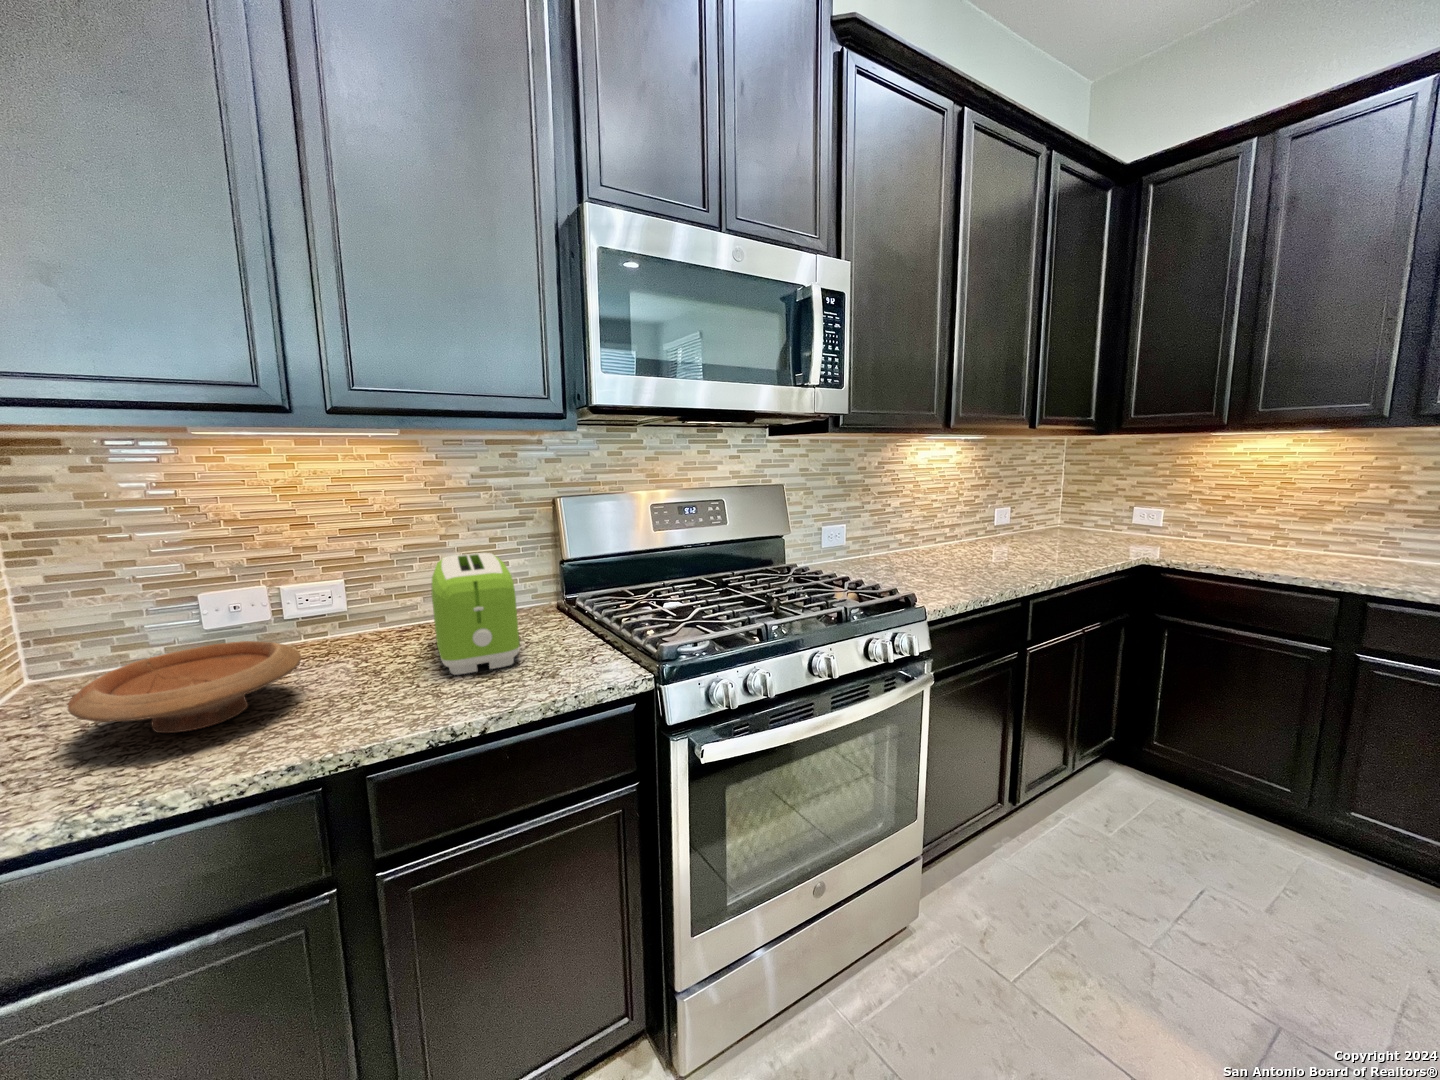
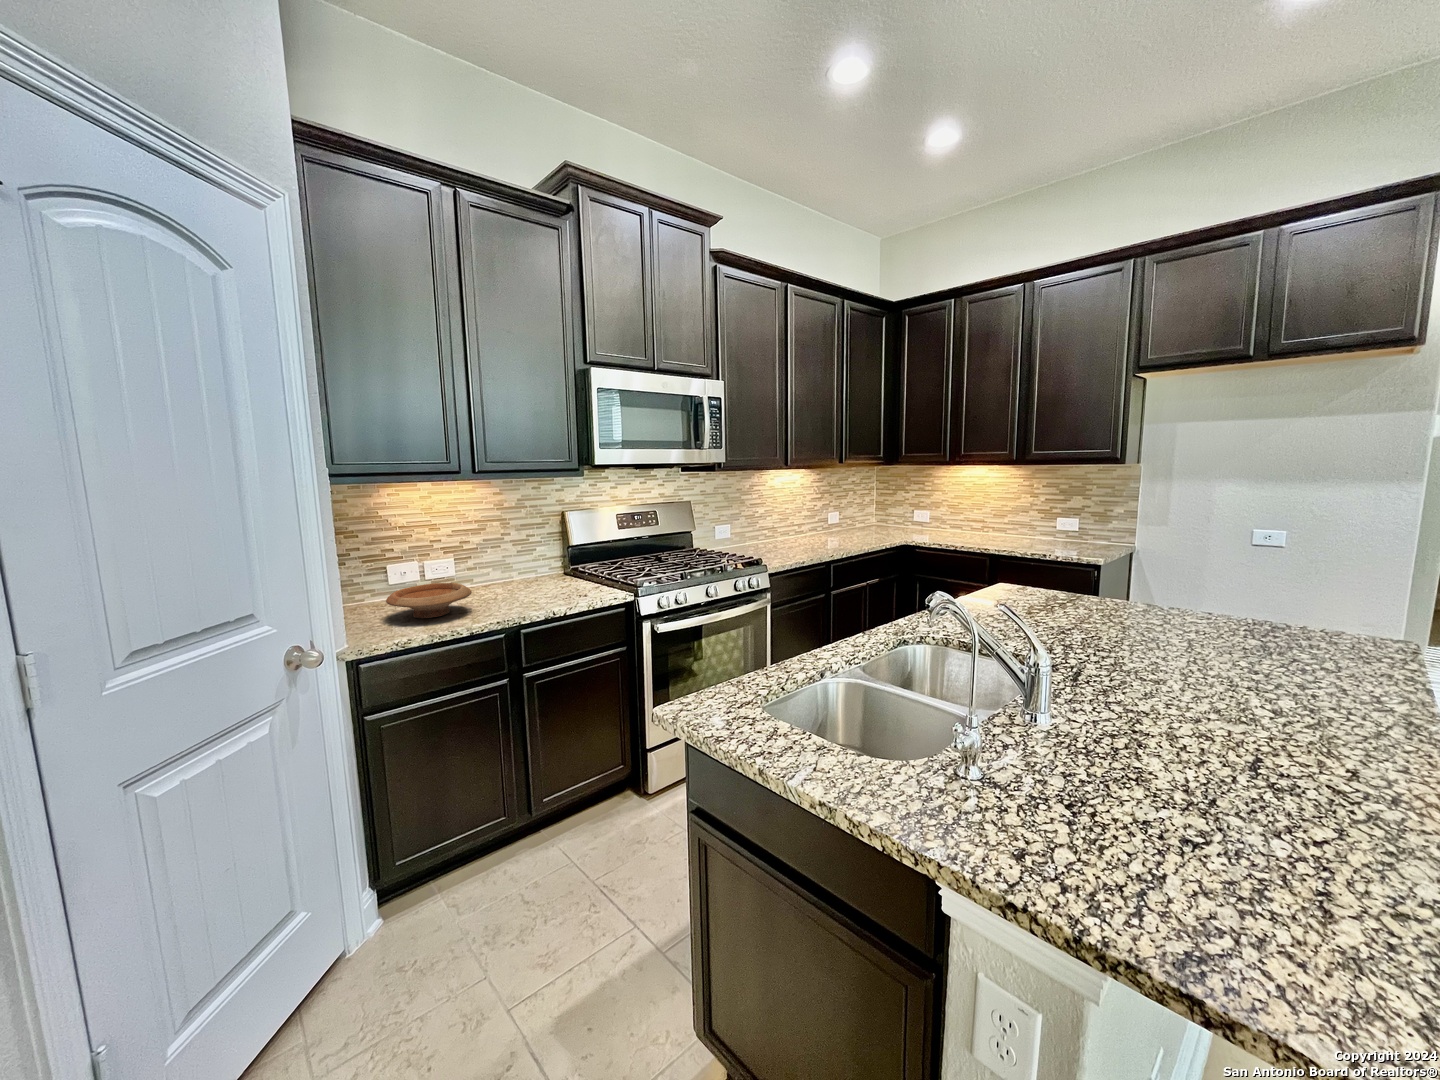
toaster: present [432,553,520,675] -> none [508,541,564,598]

